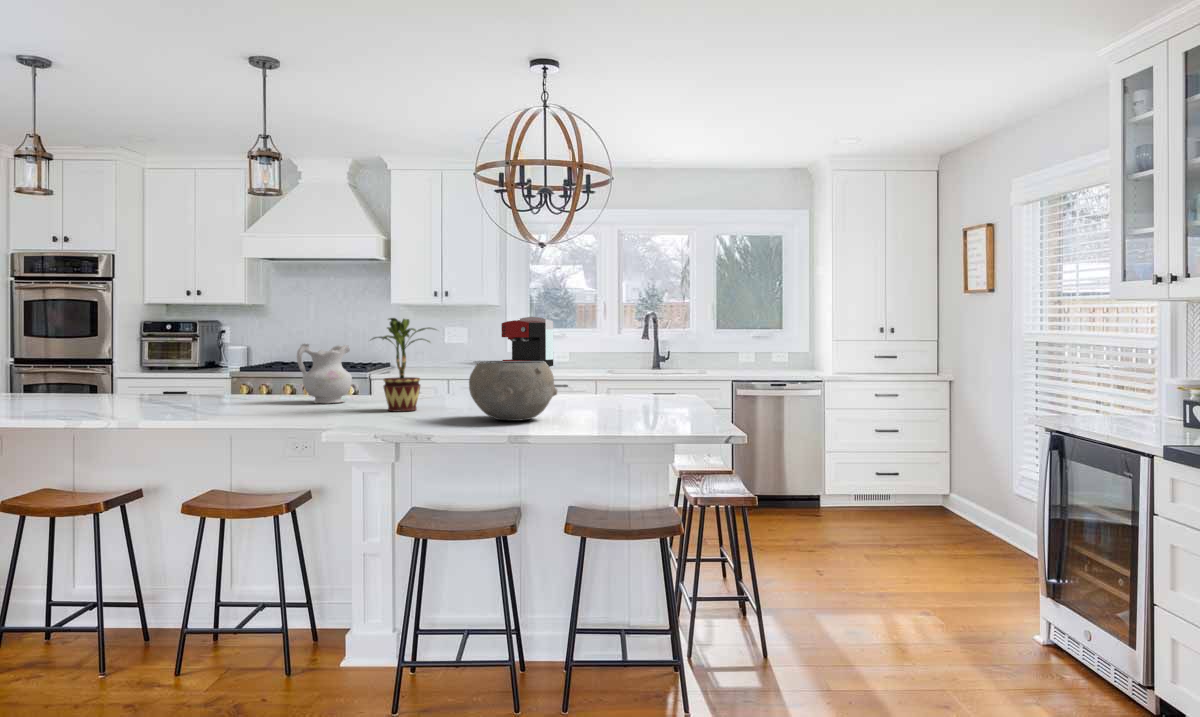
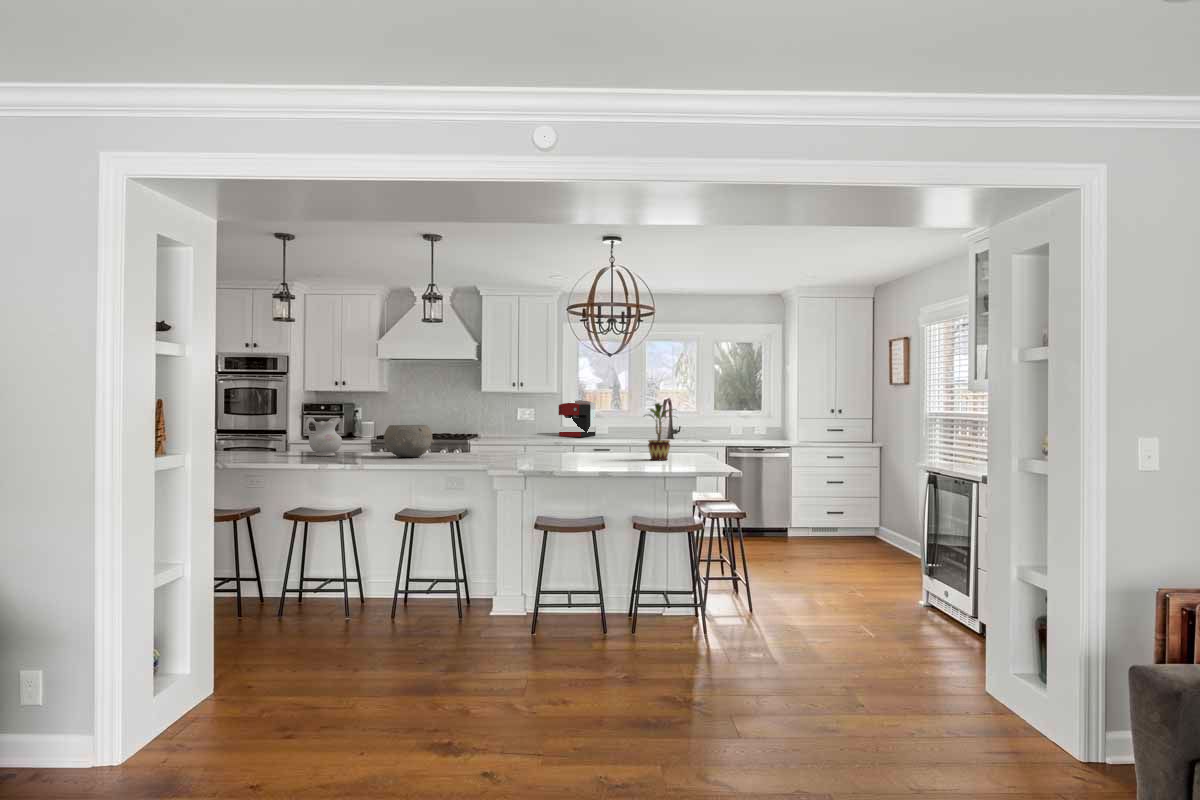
potted plant: present [372,318,436,412] -> present [648,403,675,460]
ceramic pitcher: present [297,344,352,403] -> present [305,417,342,456]
ceramic bowl: present [469,361,557,421] -> present [384,425,434,457]

